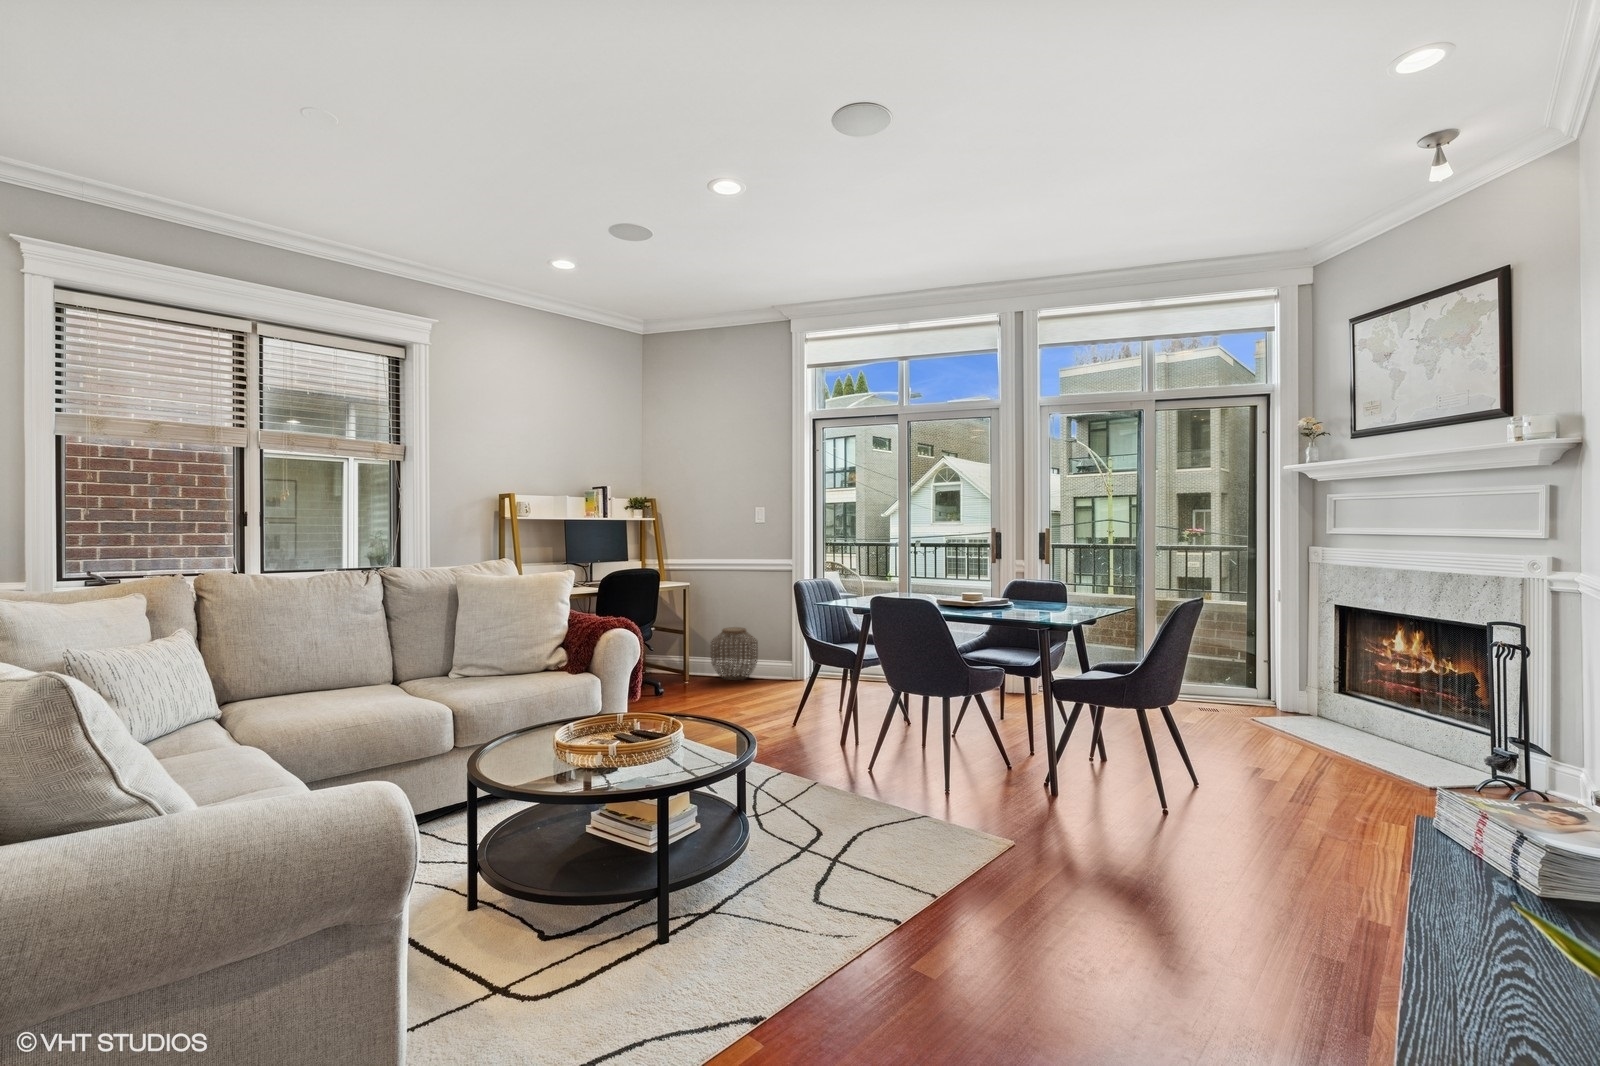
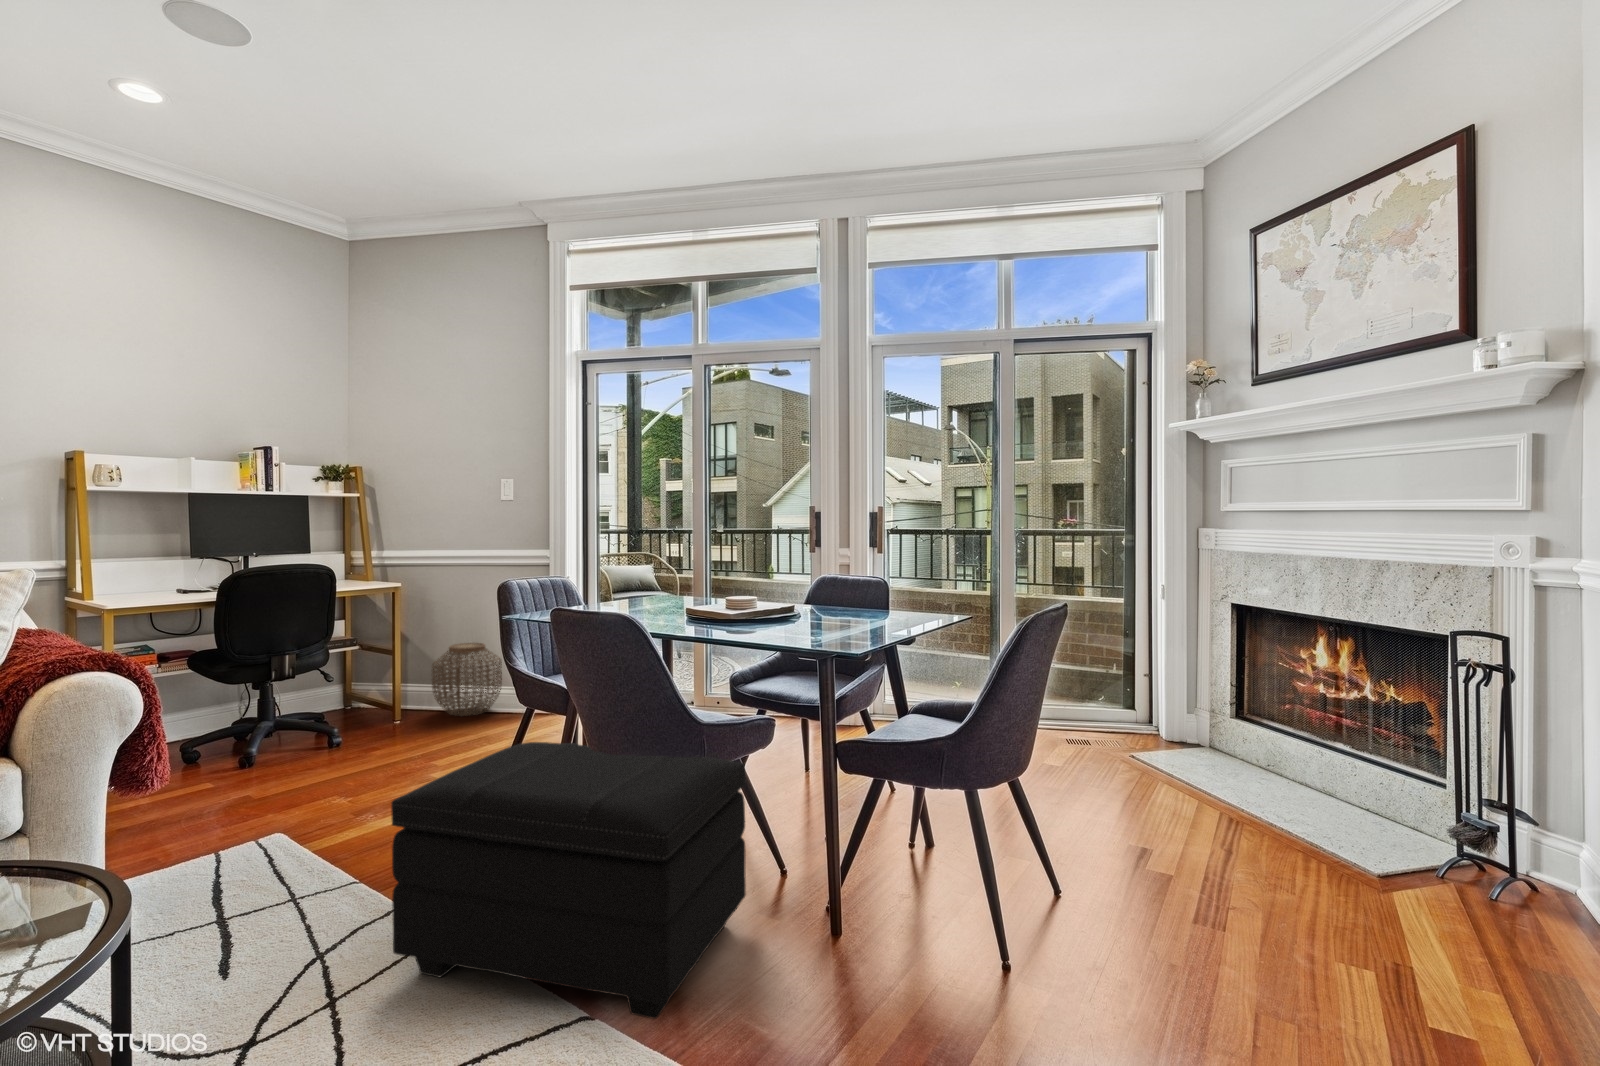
footstool: none [811,679,996,818] -> present [391,742,746,1019]

